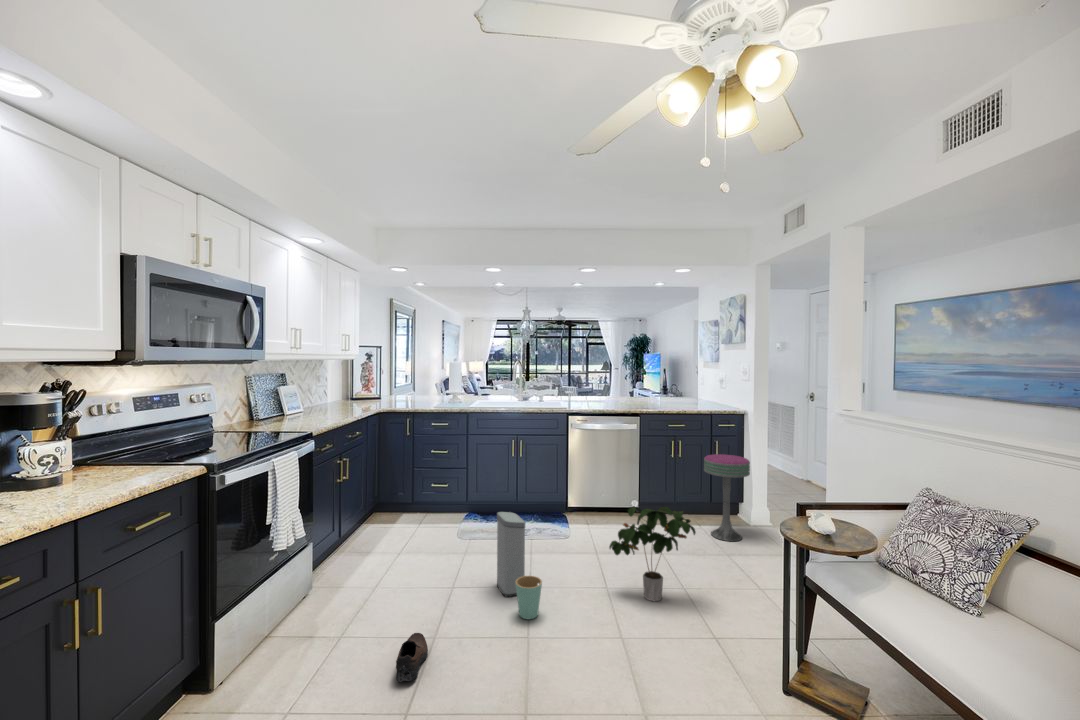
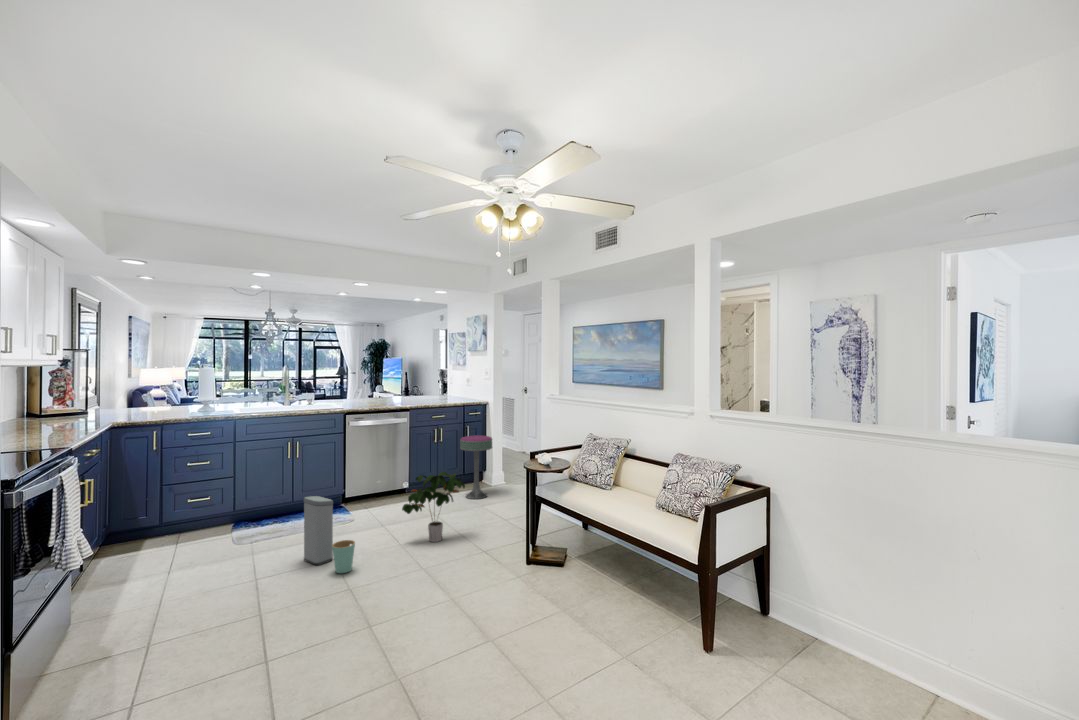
shoe: present [396,633,428,682] -> none [244,599,269,631]

